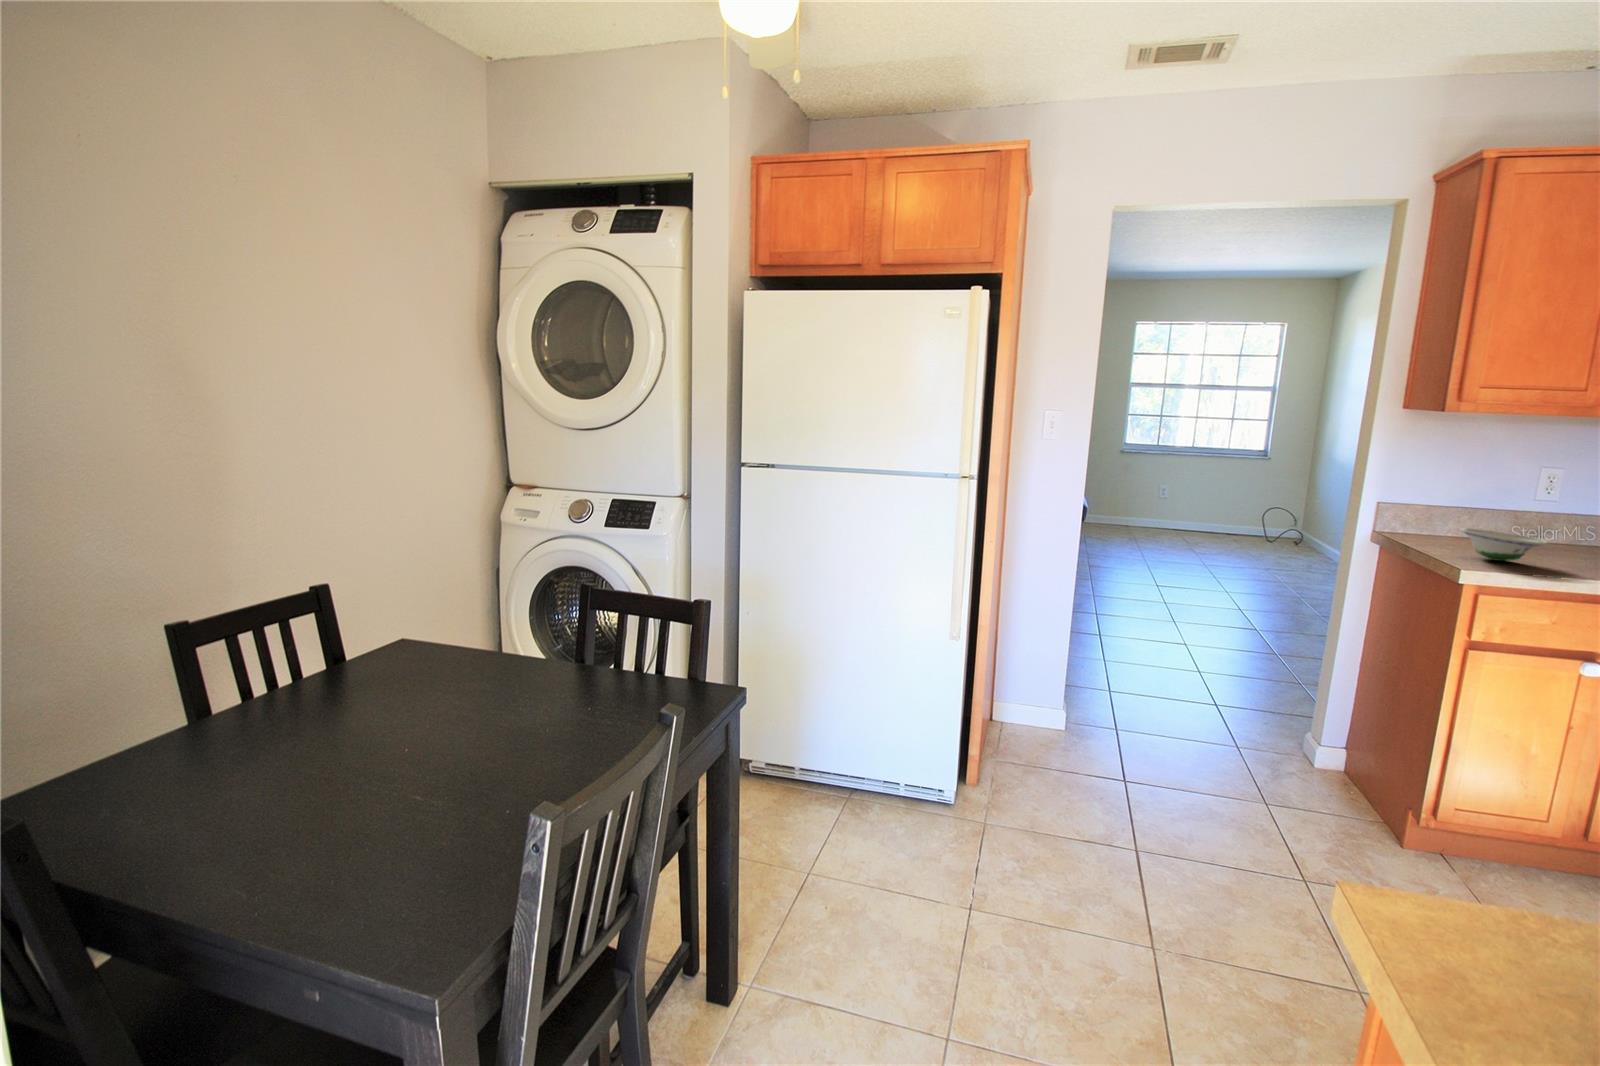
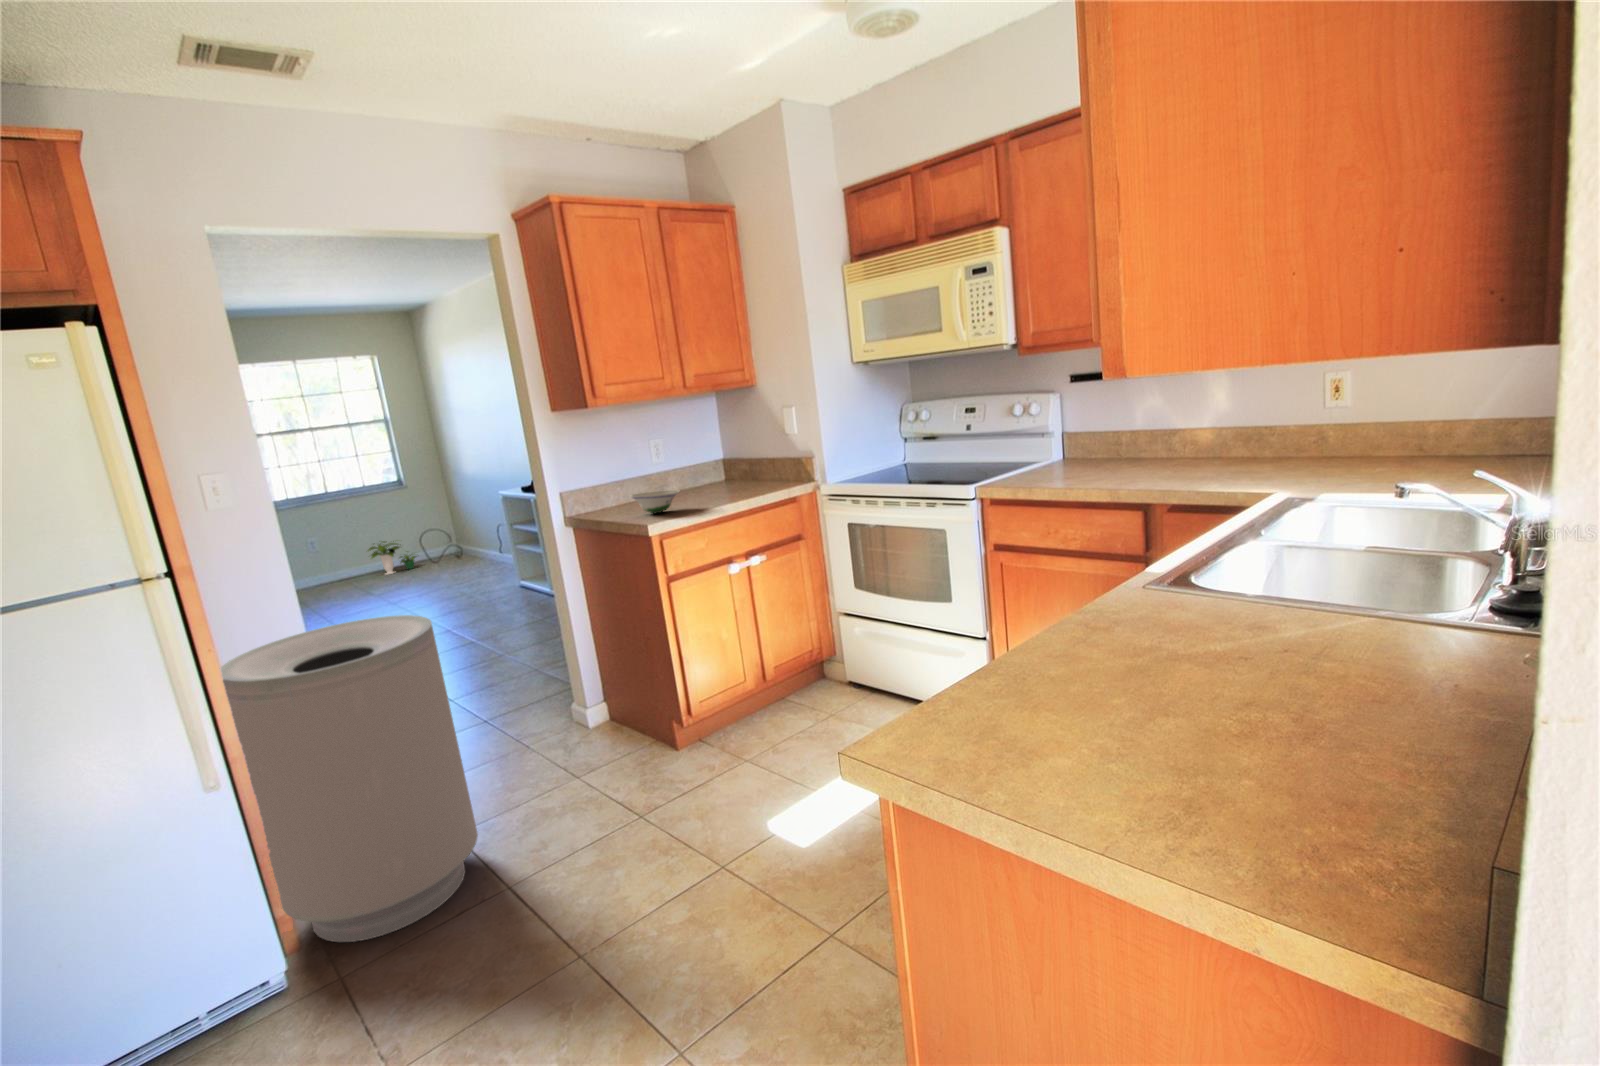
potted plant: none [1207,504,1256,539] -> present [368,541,416,575]
trash can: none [974,555,1157,824] -> present [221,615,478,942]

